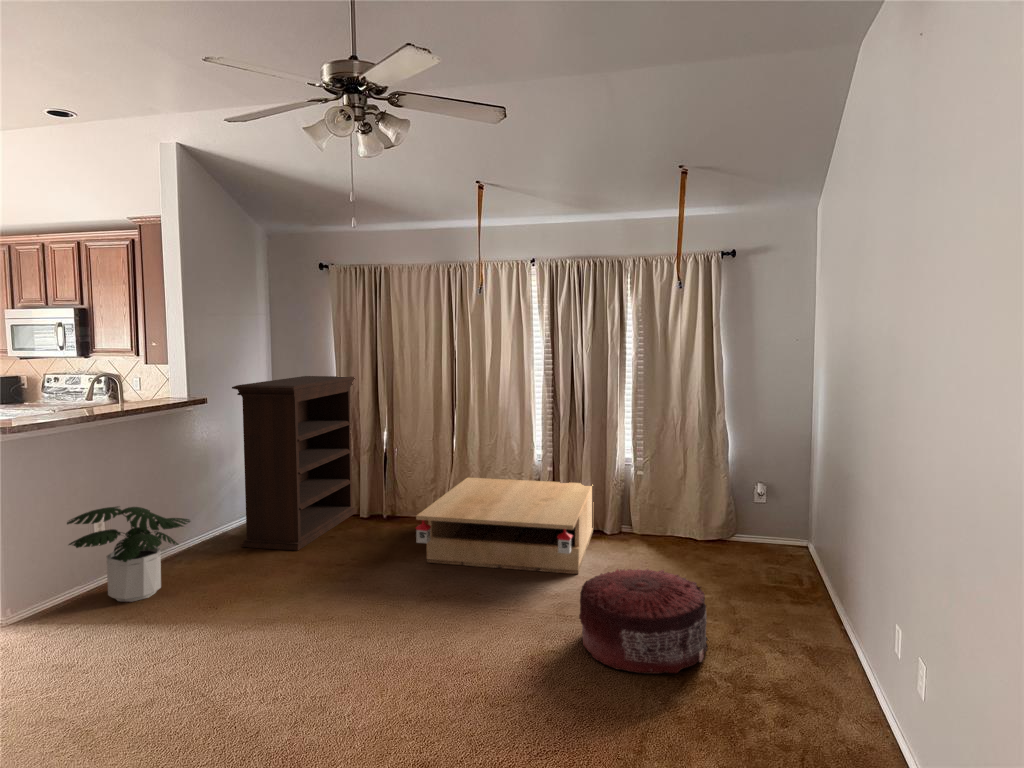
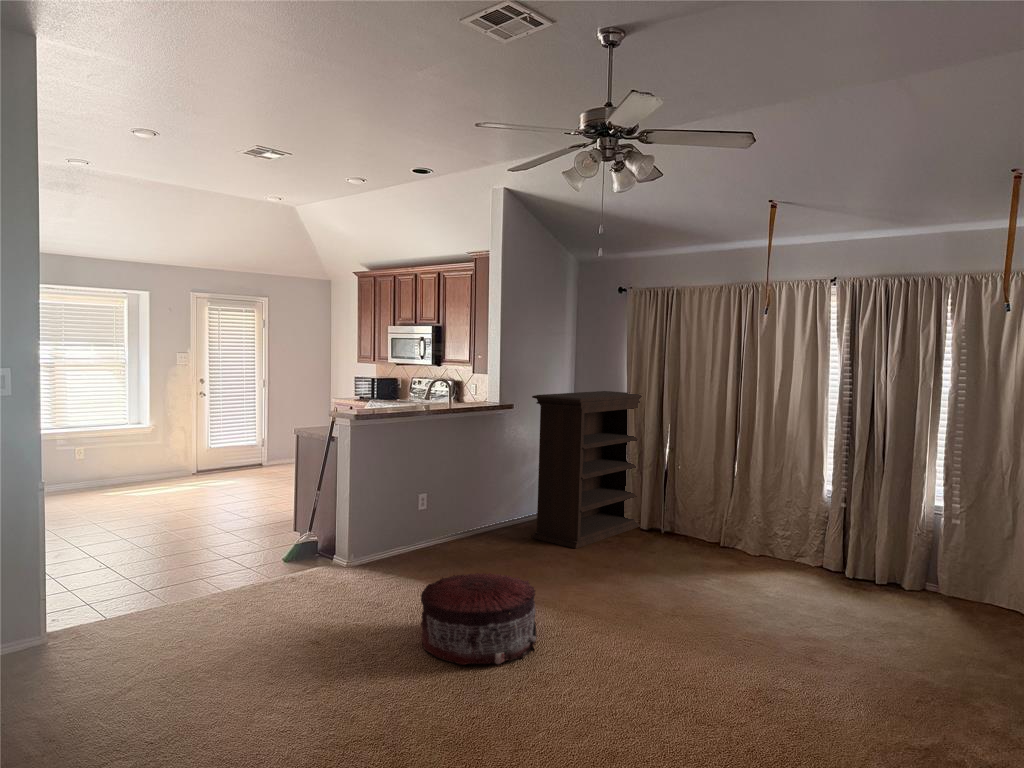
coffee table: present [416,478,594,574] -> none [674,505,892,621]
potted plant: present [67,506,190,602] -> none [398,485,488,563]
pouf: present [579,569,708,674] -> present [421,572,537,665]

